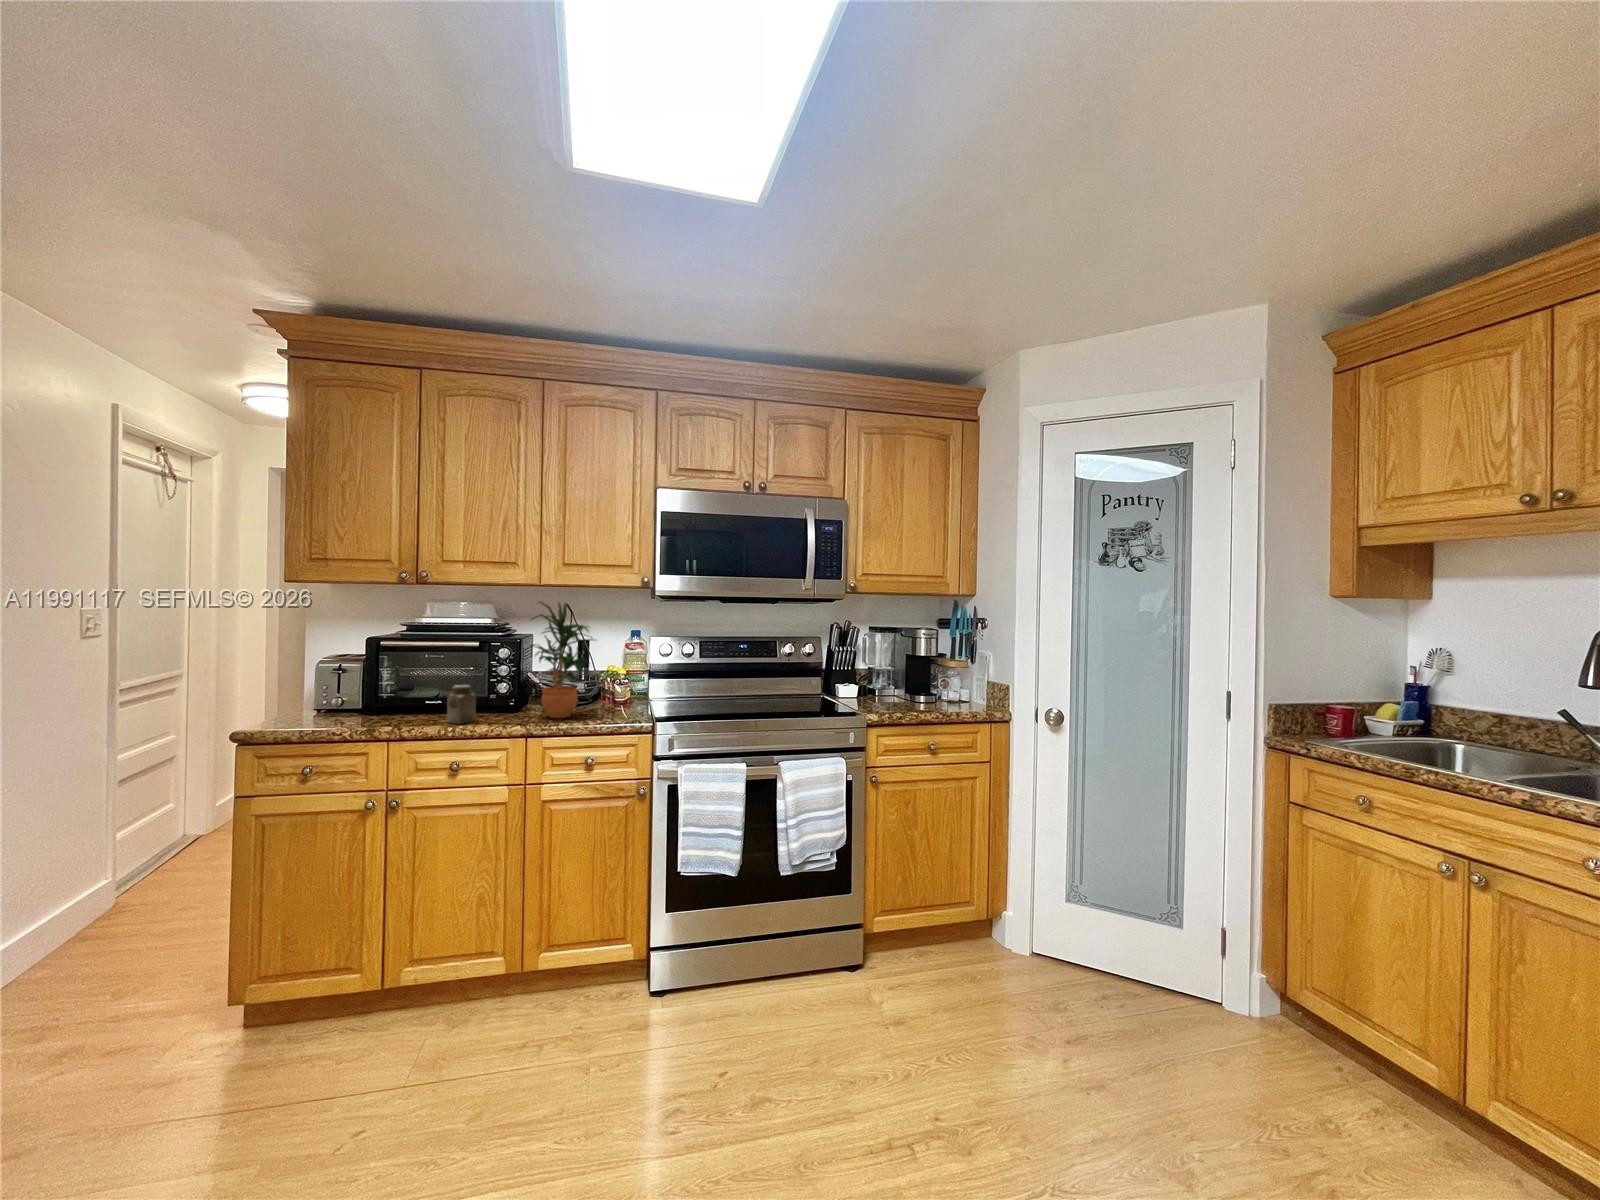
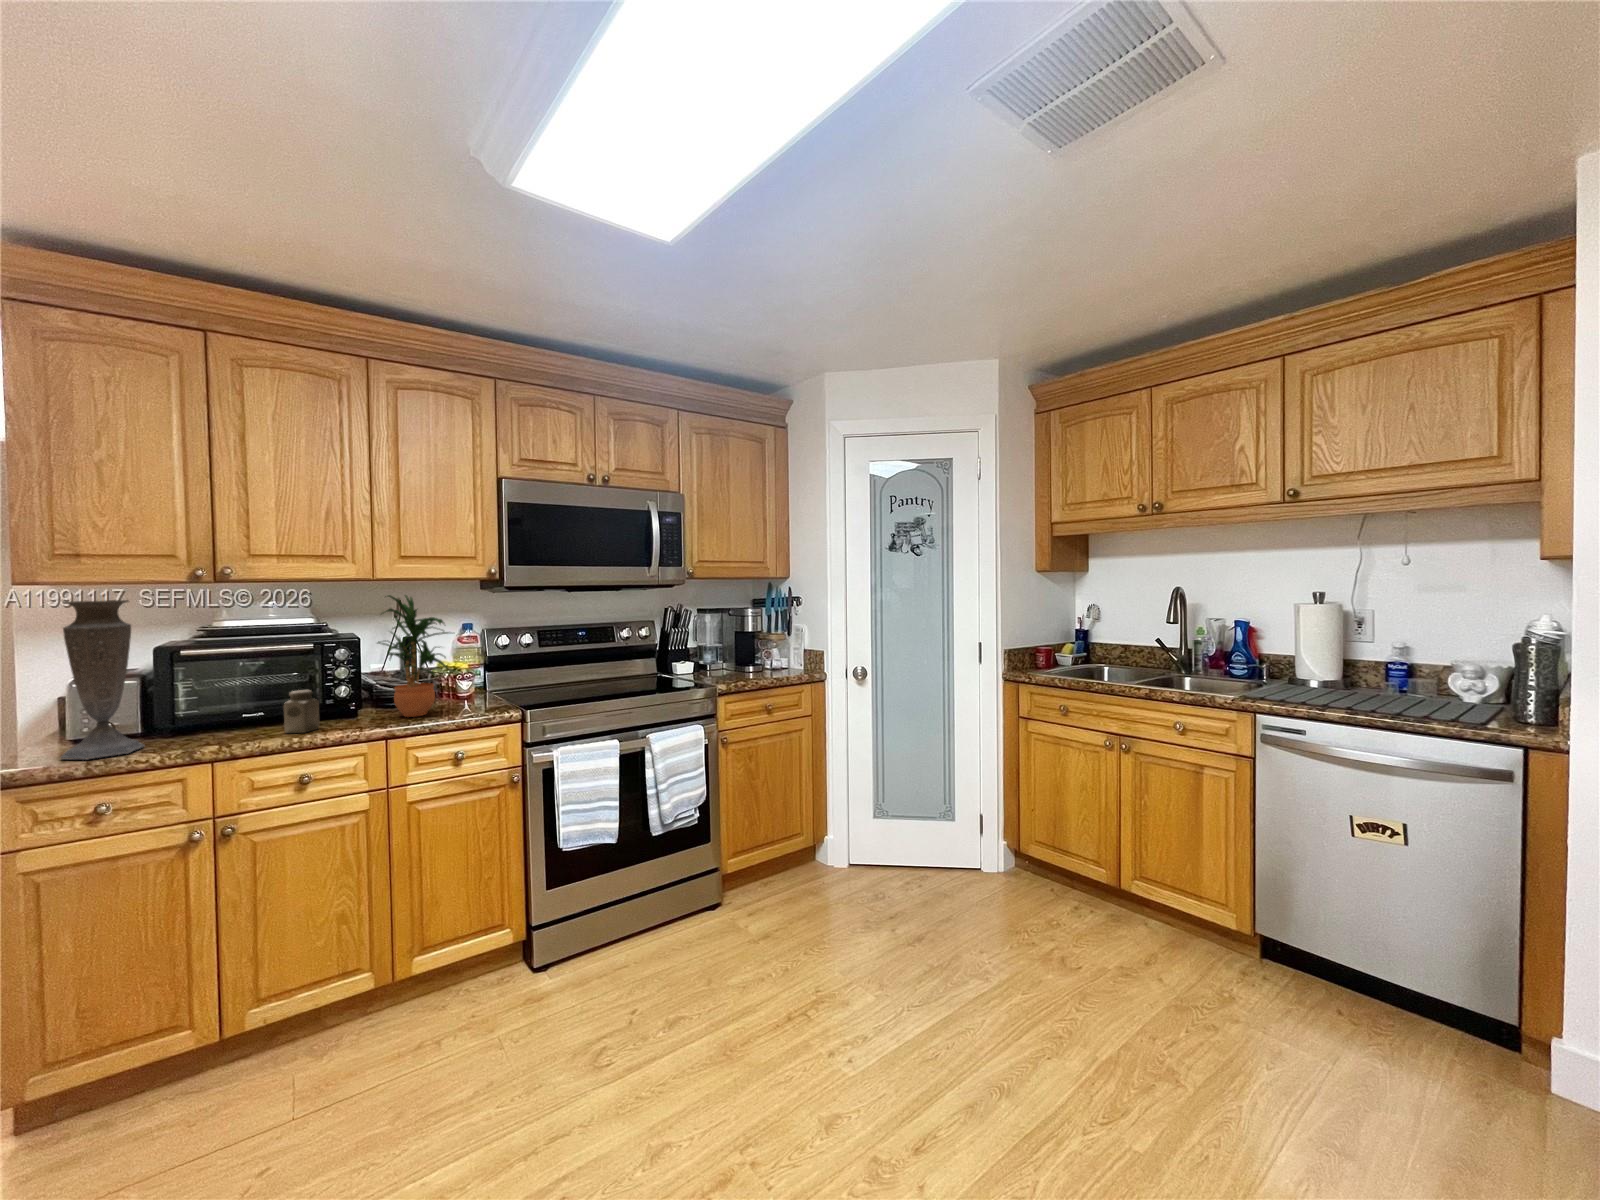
vase: none [288,598,348,729] -> present [60,600,144,760]

